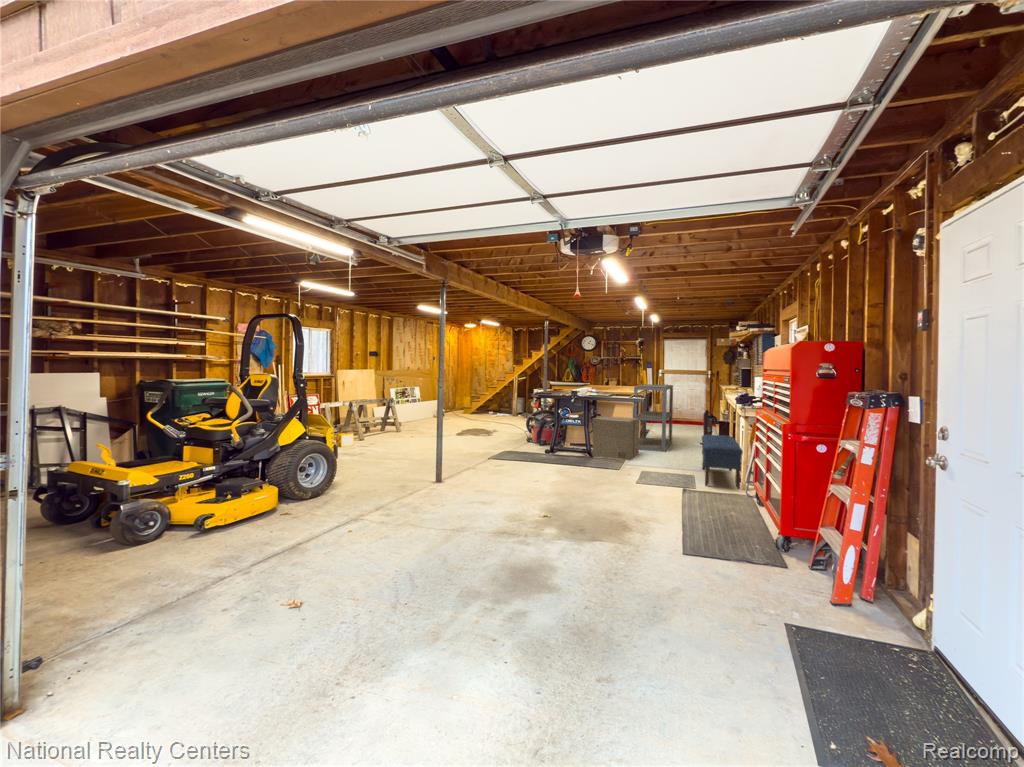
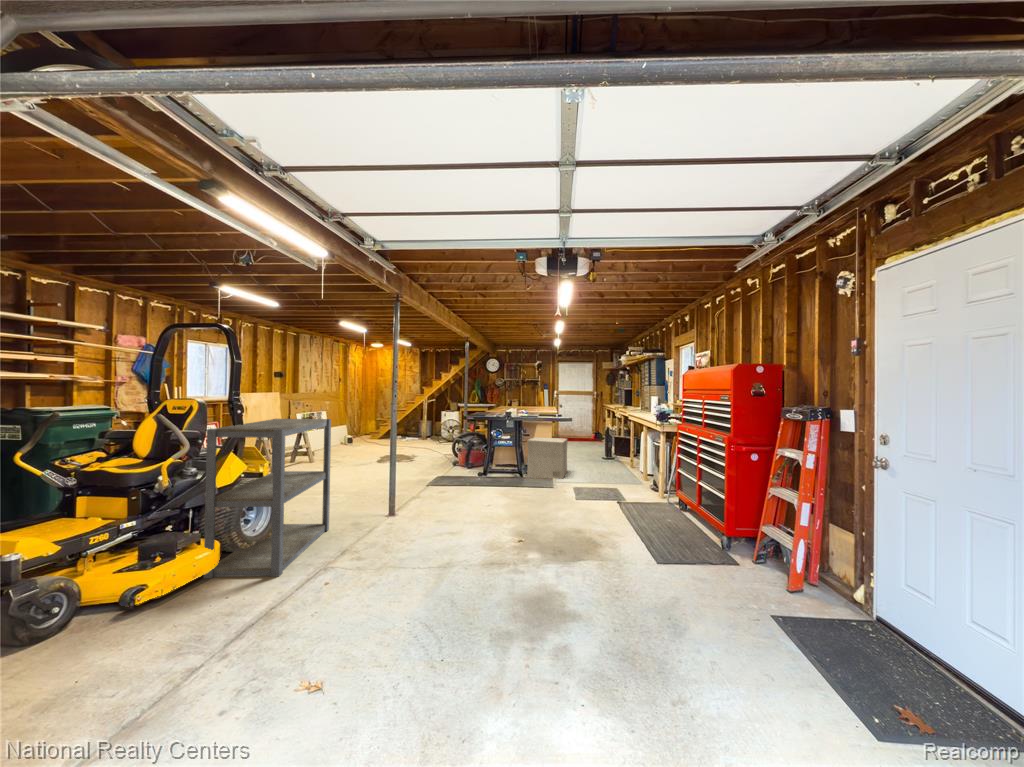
shelving unit: present [633,384,673,452] -> present [204,419,331,578]
bench: present [702,435,743,489] -> none [629,452,675,501]

